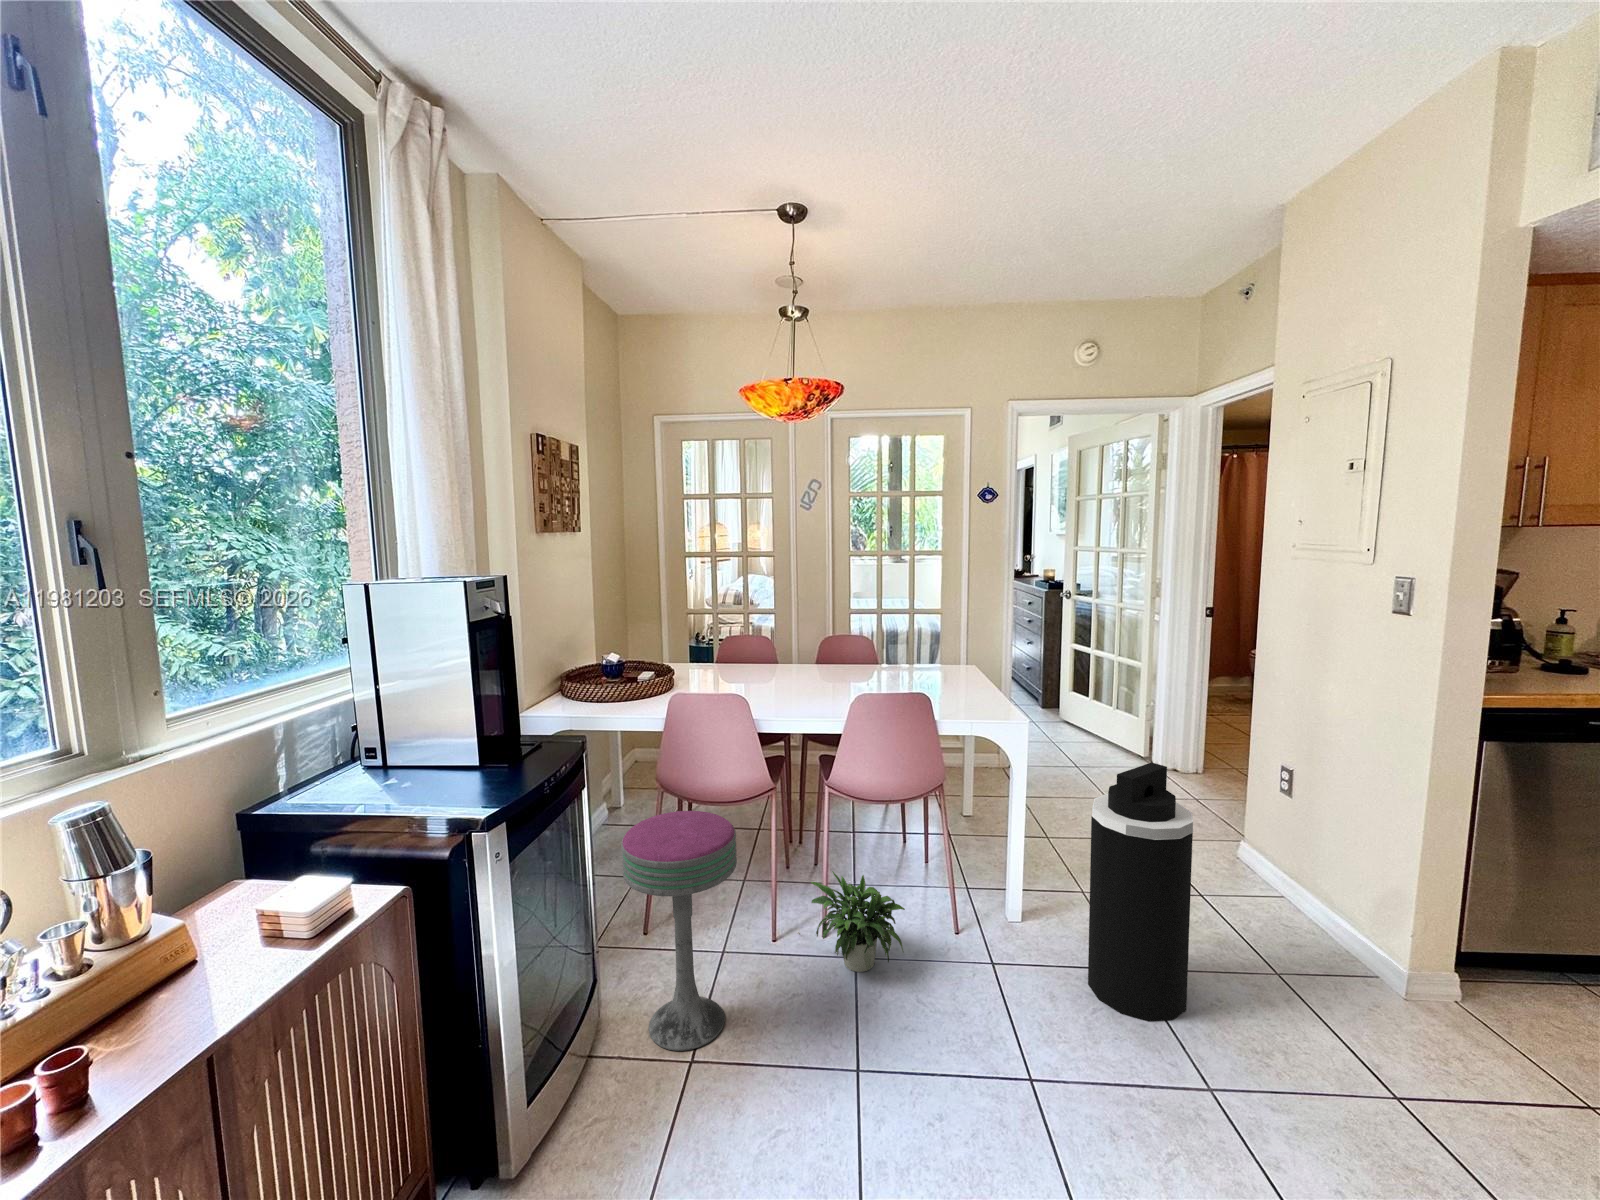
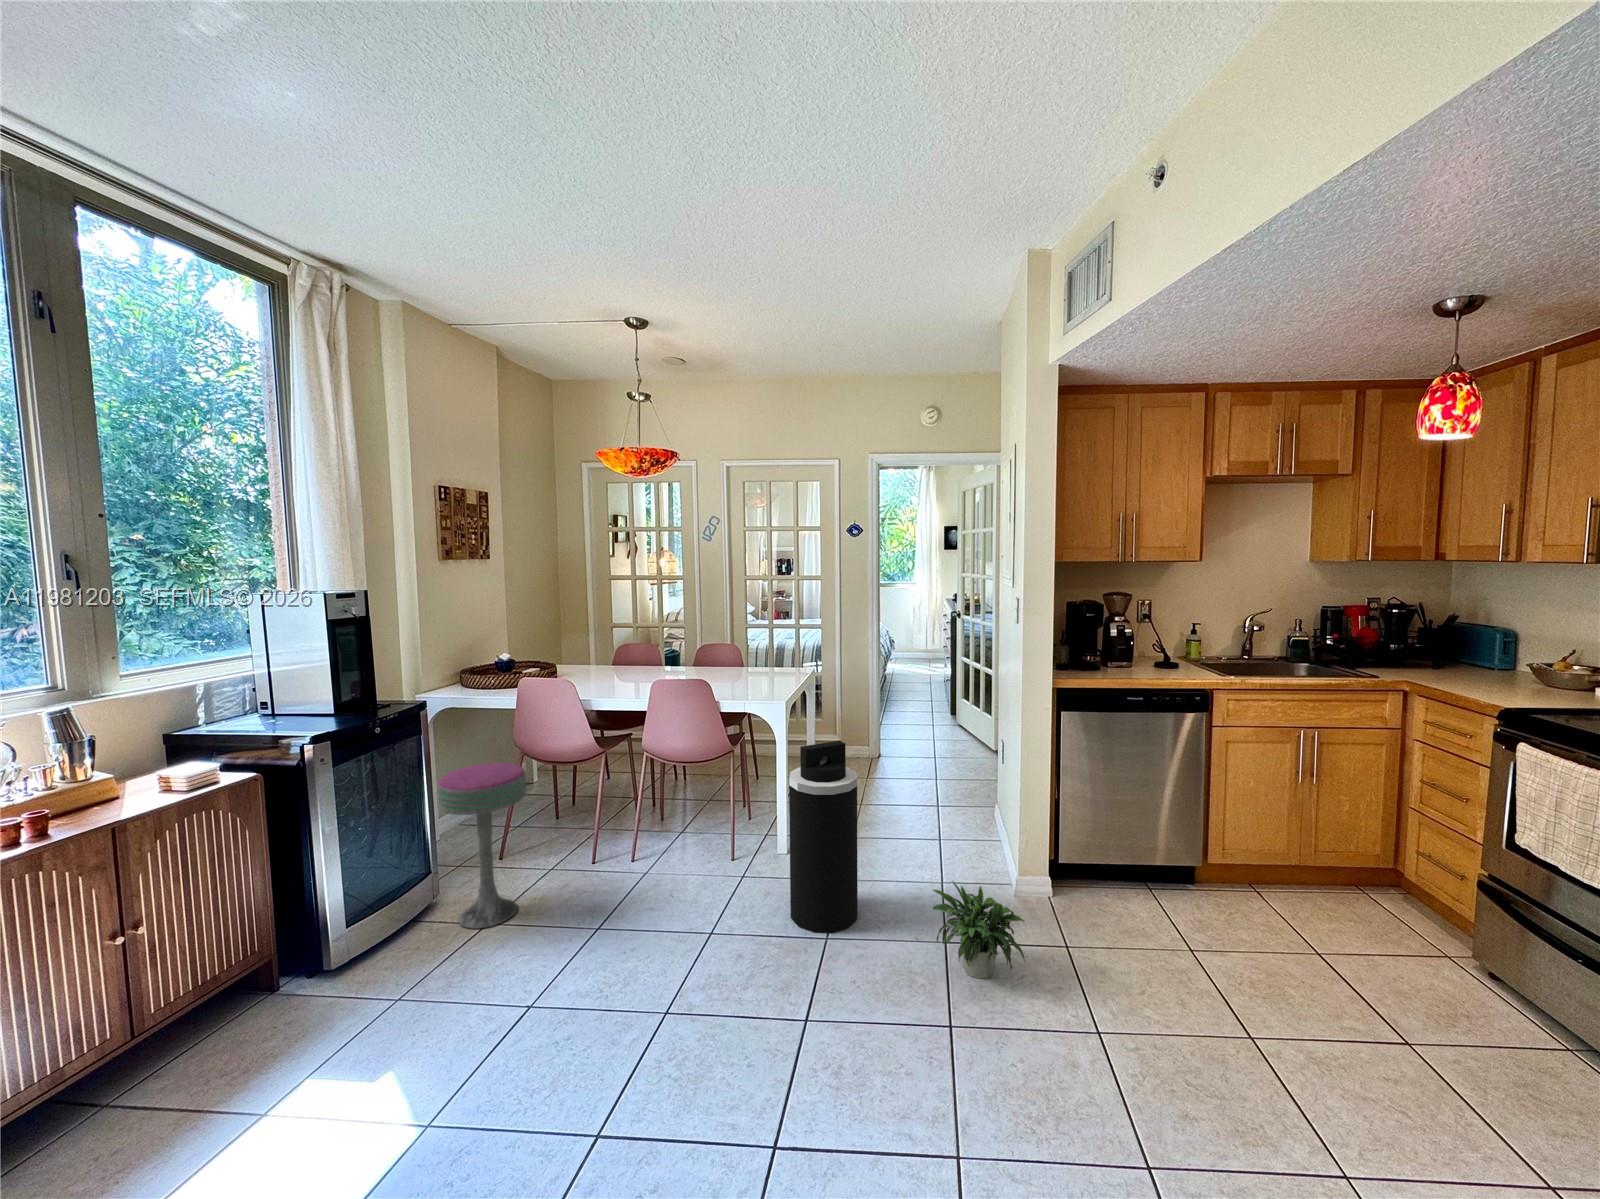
potted plant: present [798,871,905,972] -> present [915,881,1025,979]

